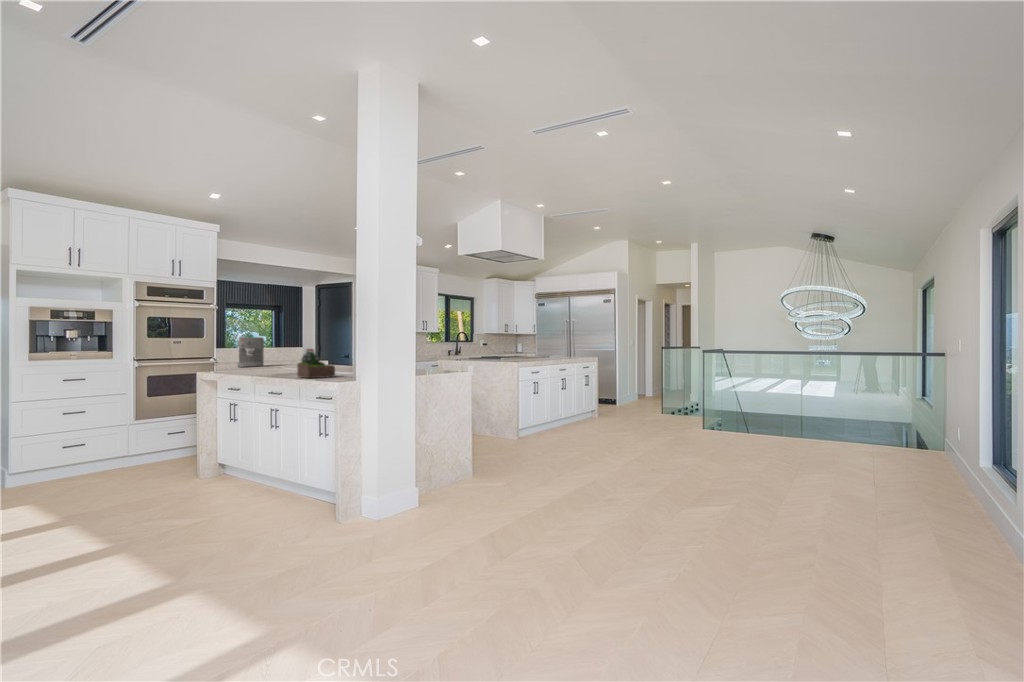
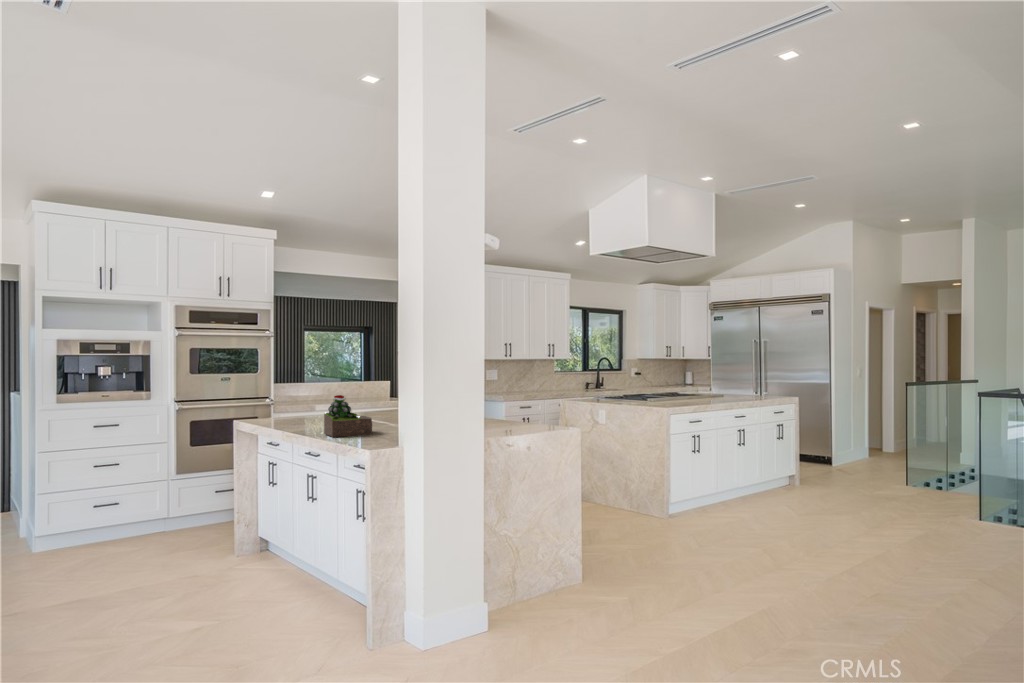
coffee maker: present [237,337,264,367] -> none [302,370,336,408]

